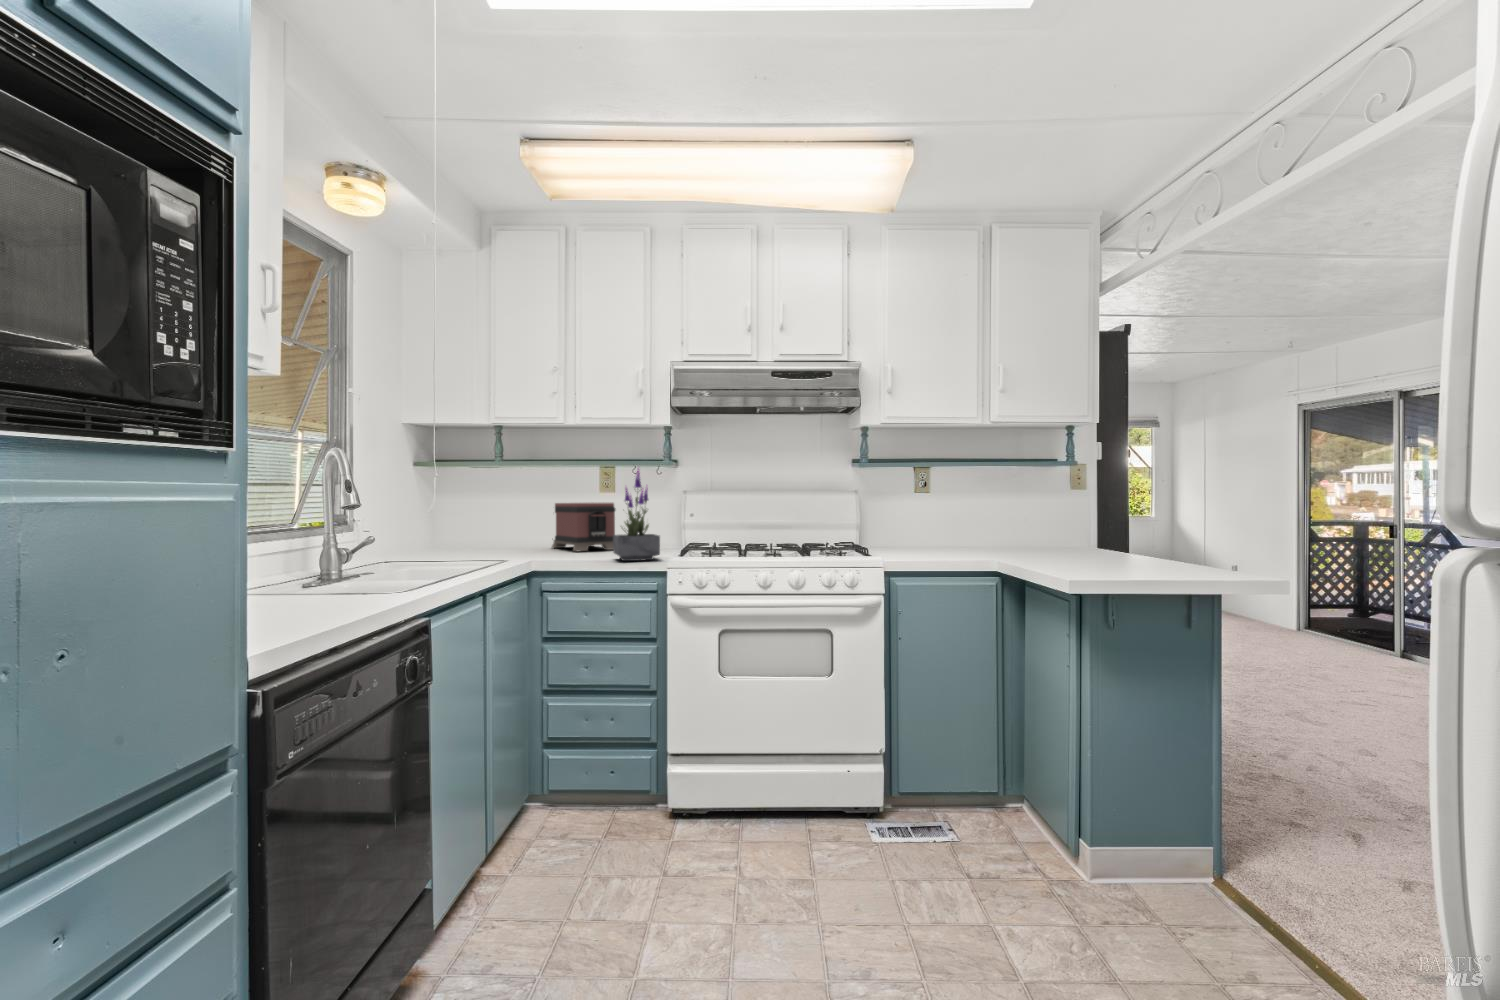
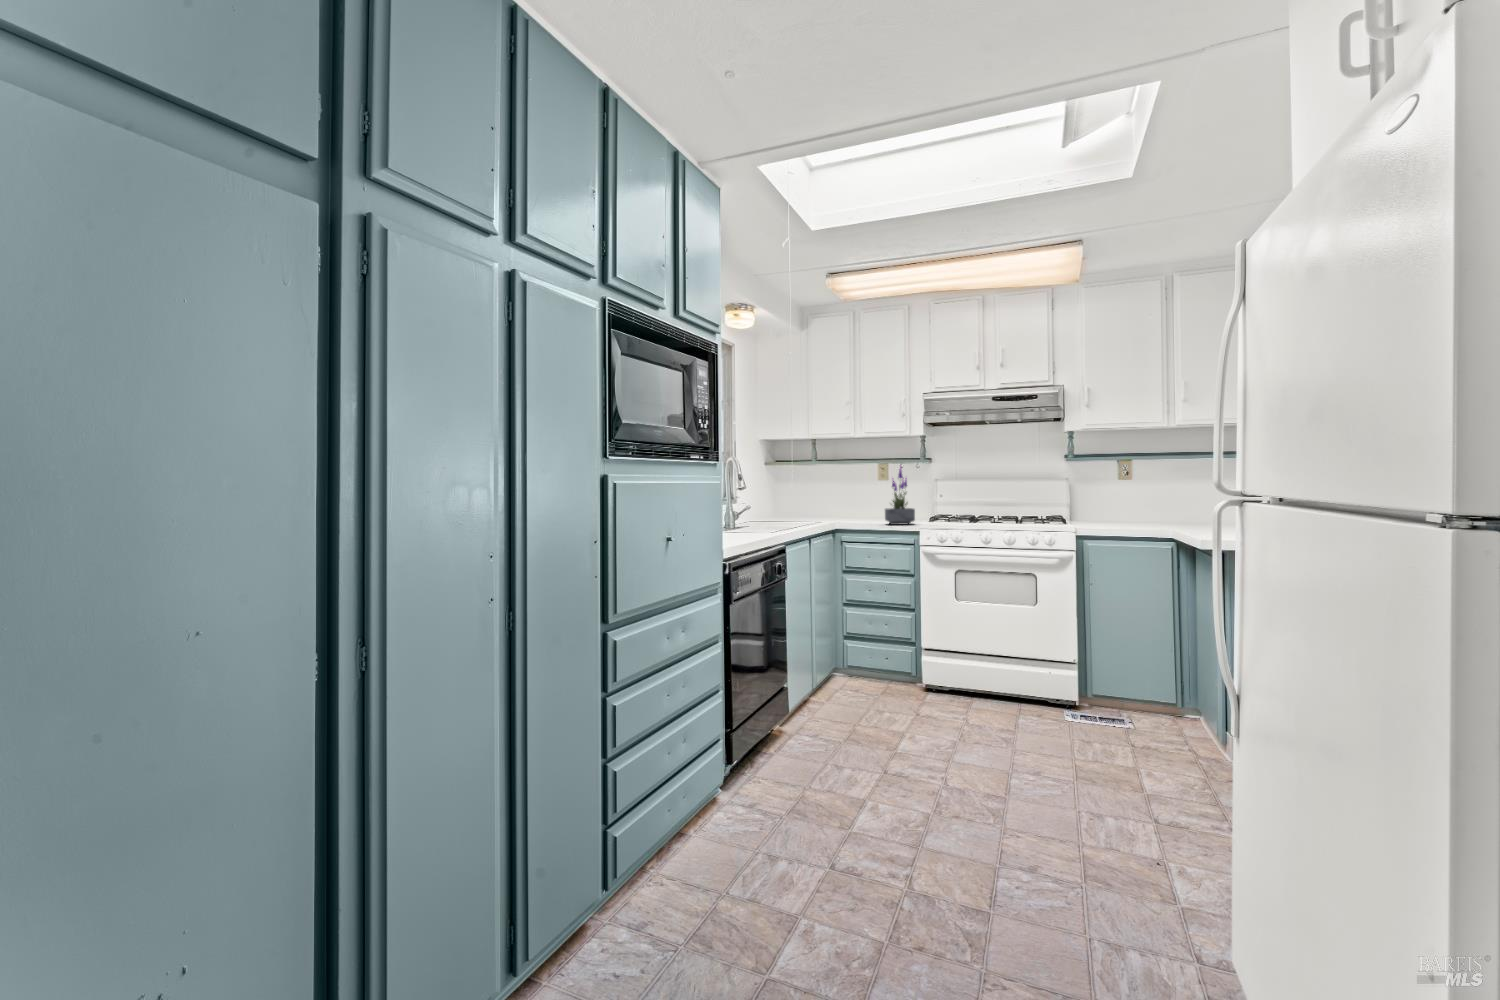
toaster: present [552,503,615,551] -> none [845,489,889,521]

